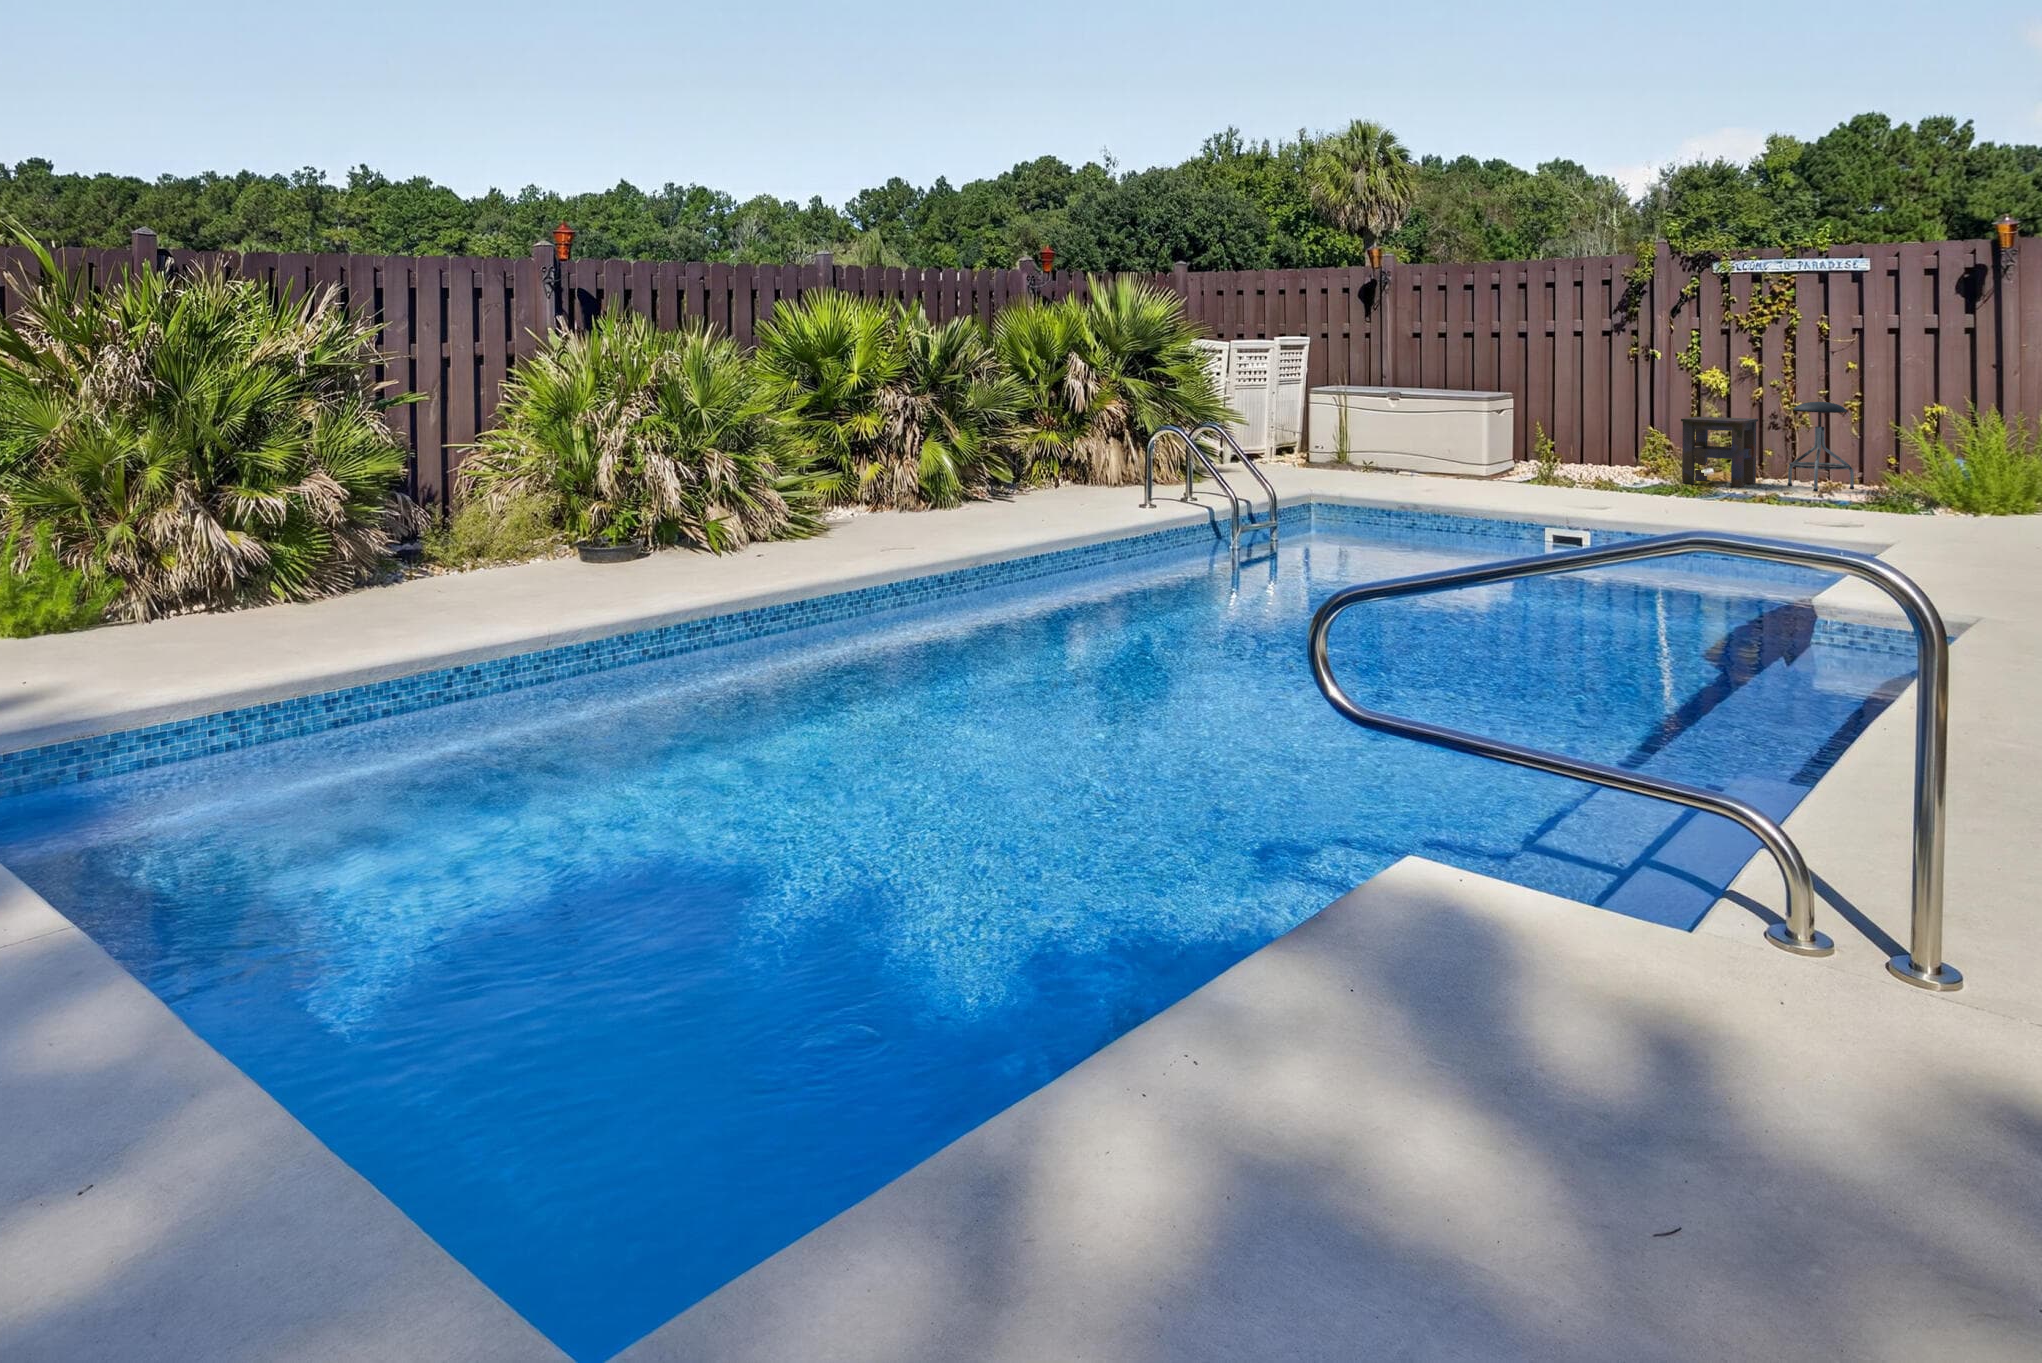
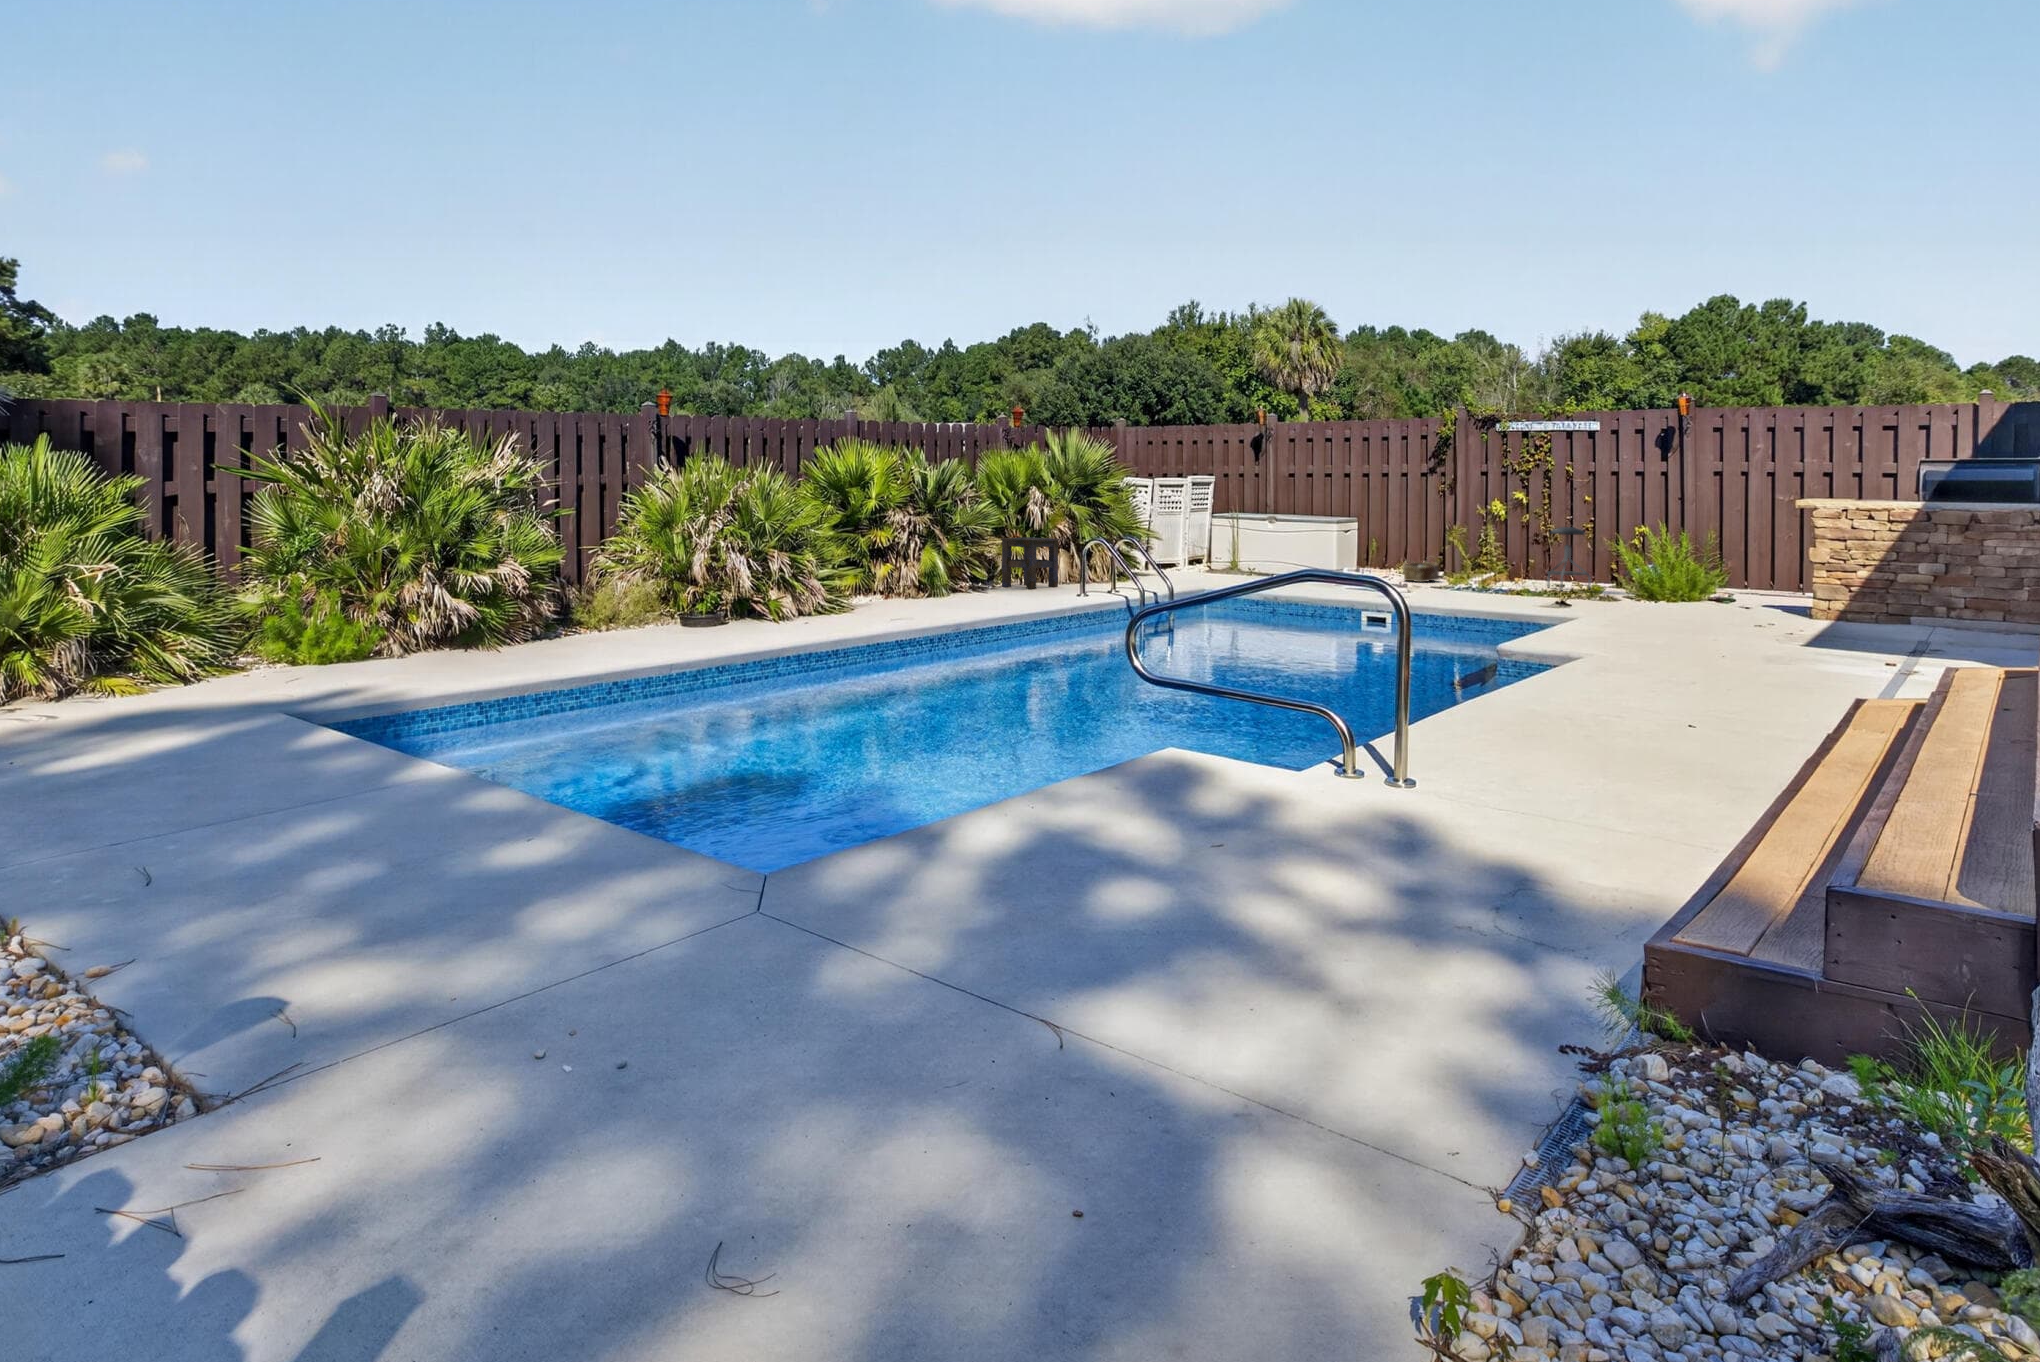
side table: present [1681,417,1758,487] -> present [1001,537,1060,589]
woven basket: none [1574,440,1625,476] -> present [1402,561,1439,582]

